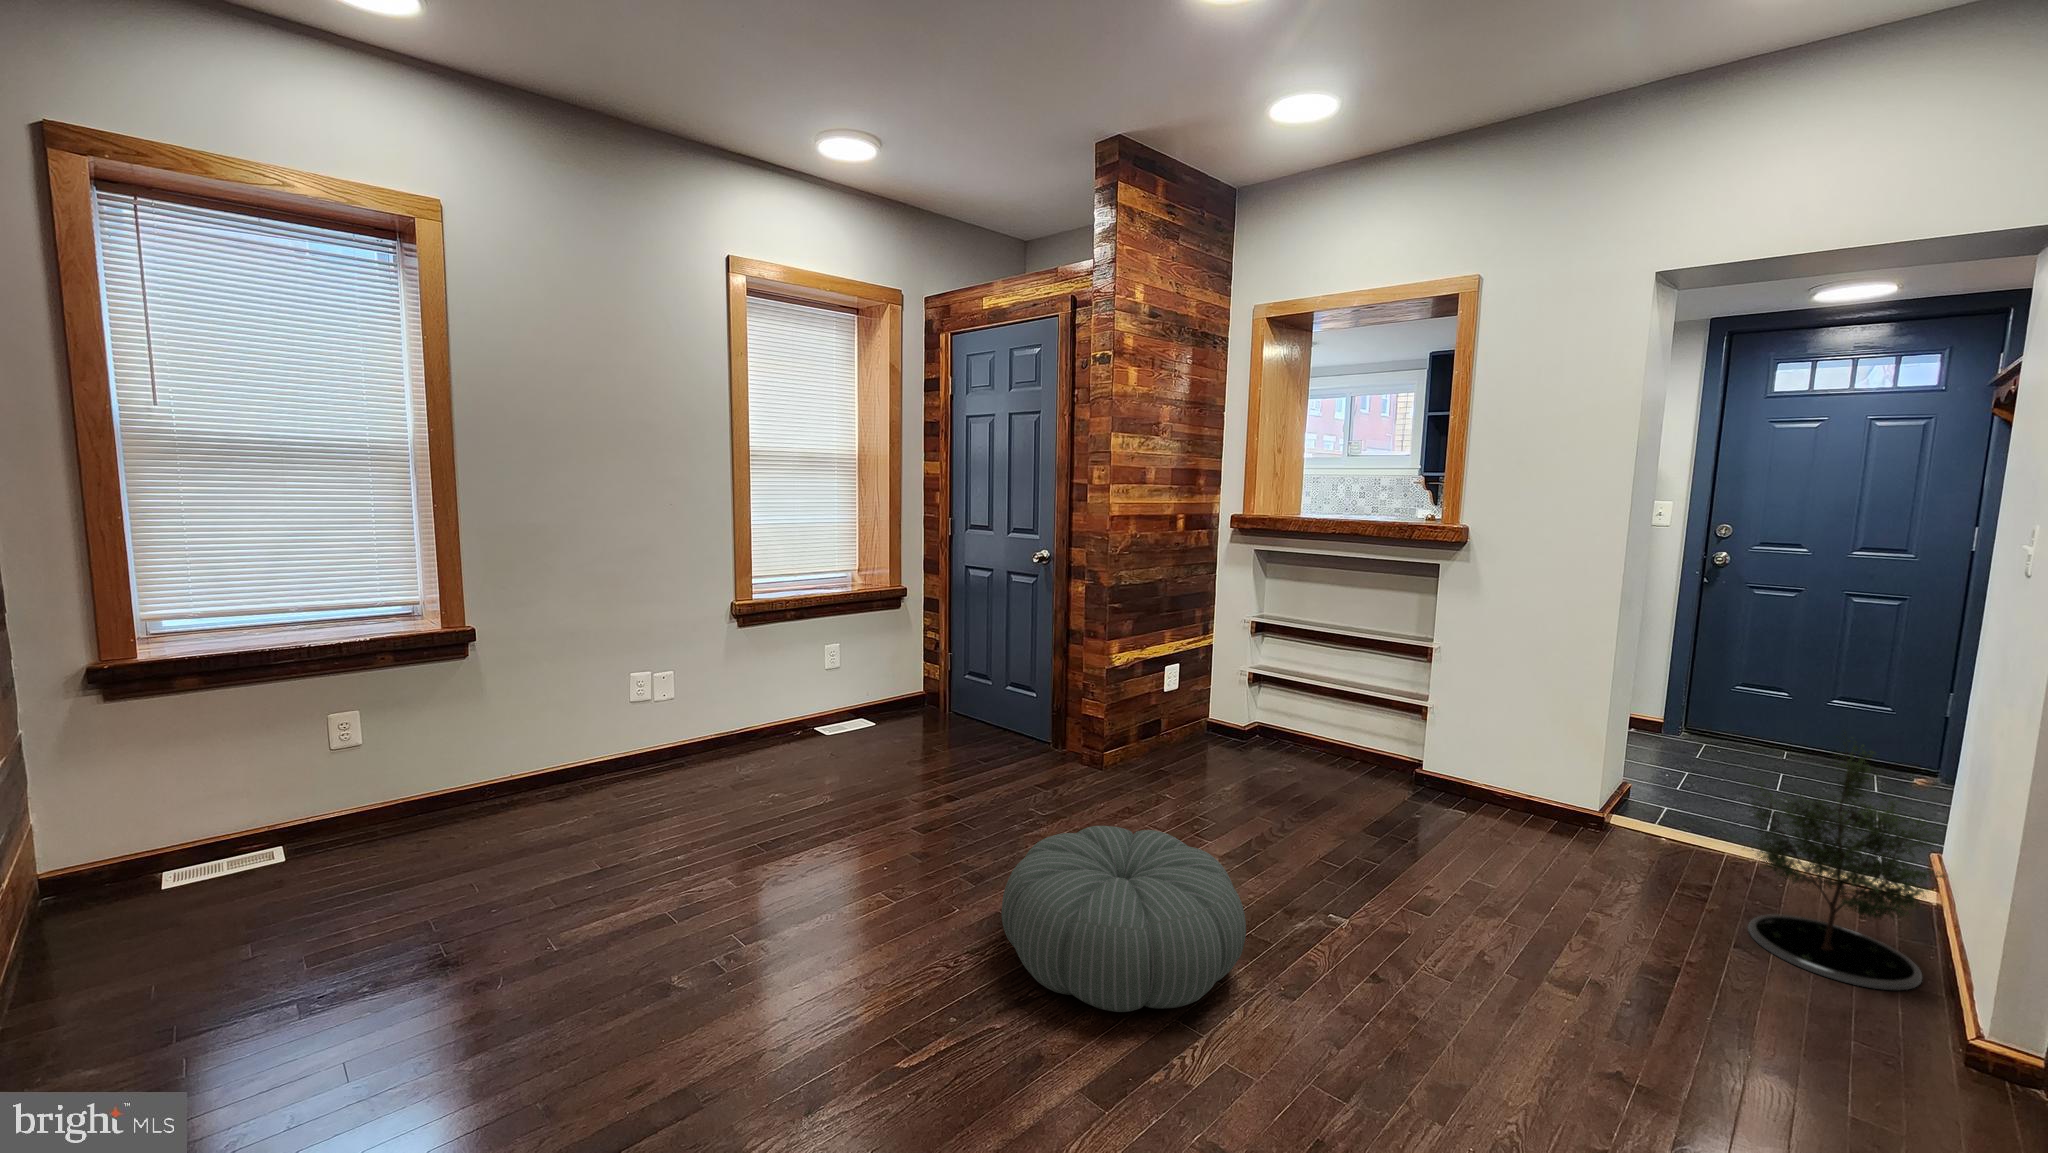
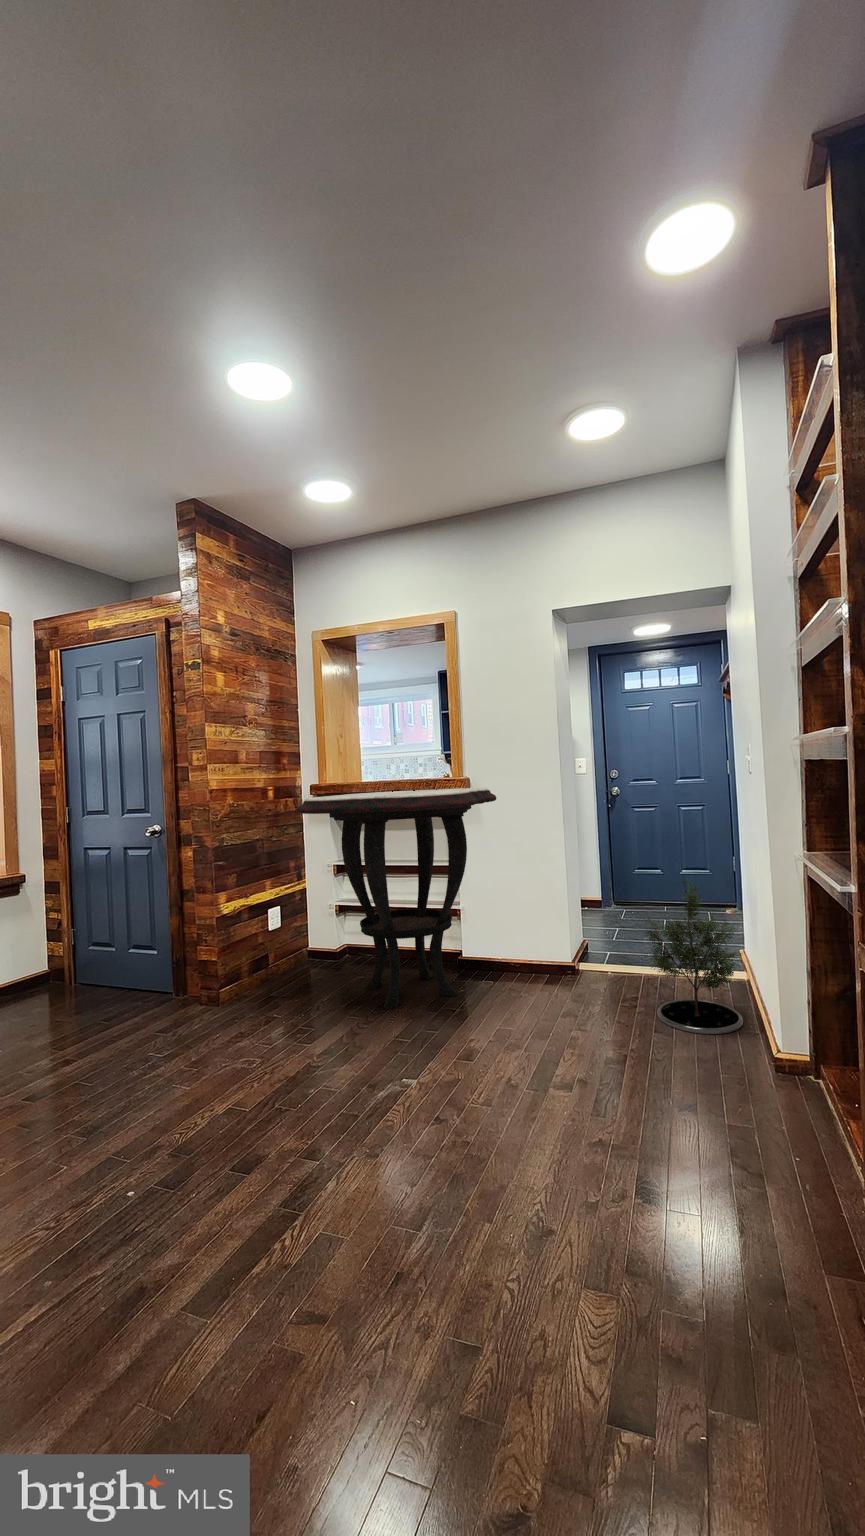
side table: none [1216,534,1511,825] -> present [297,788,496,1009]
pouf: present [1002,826,1246,1012] -> none [104,1041,334,1221]

